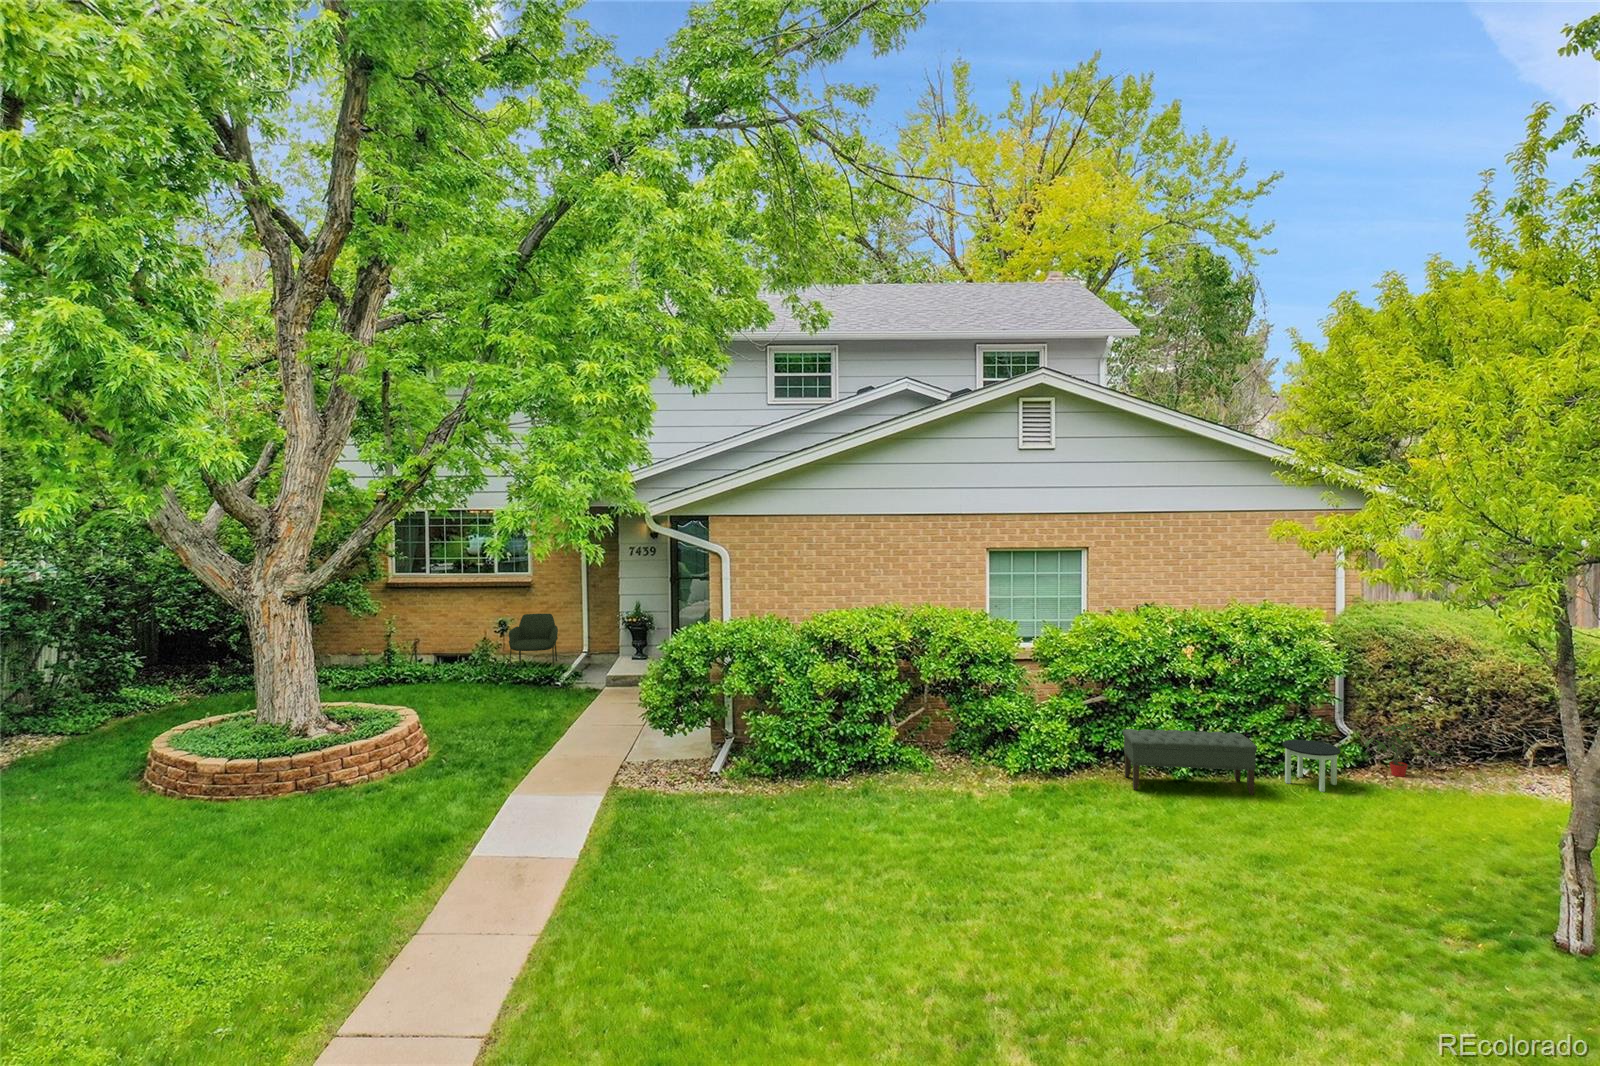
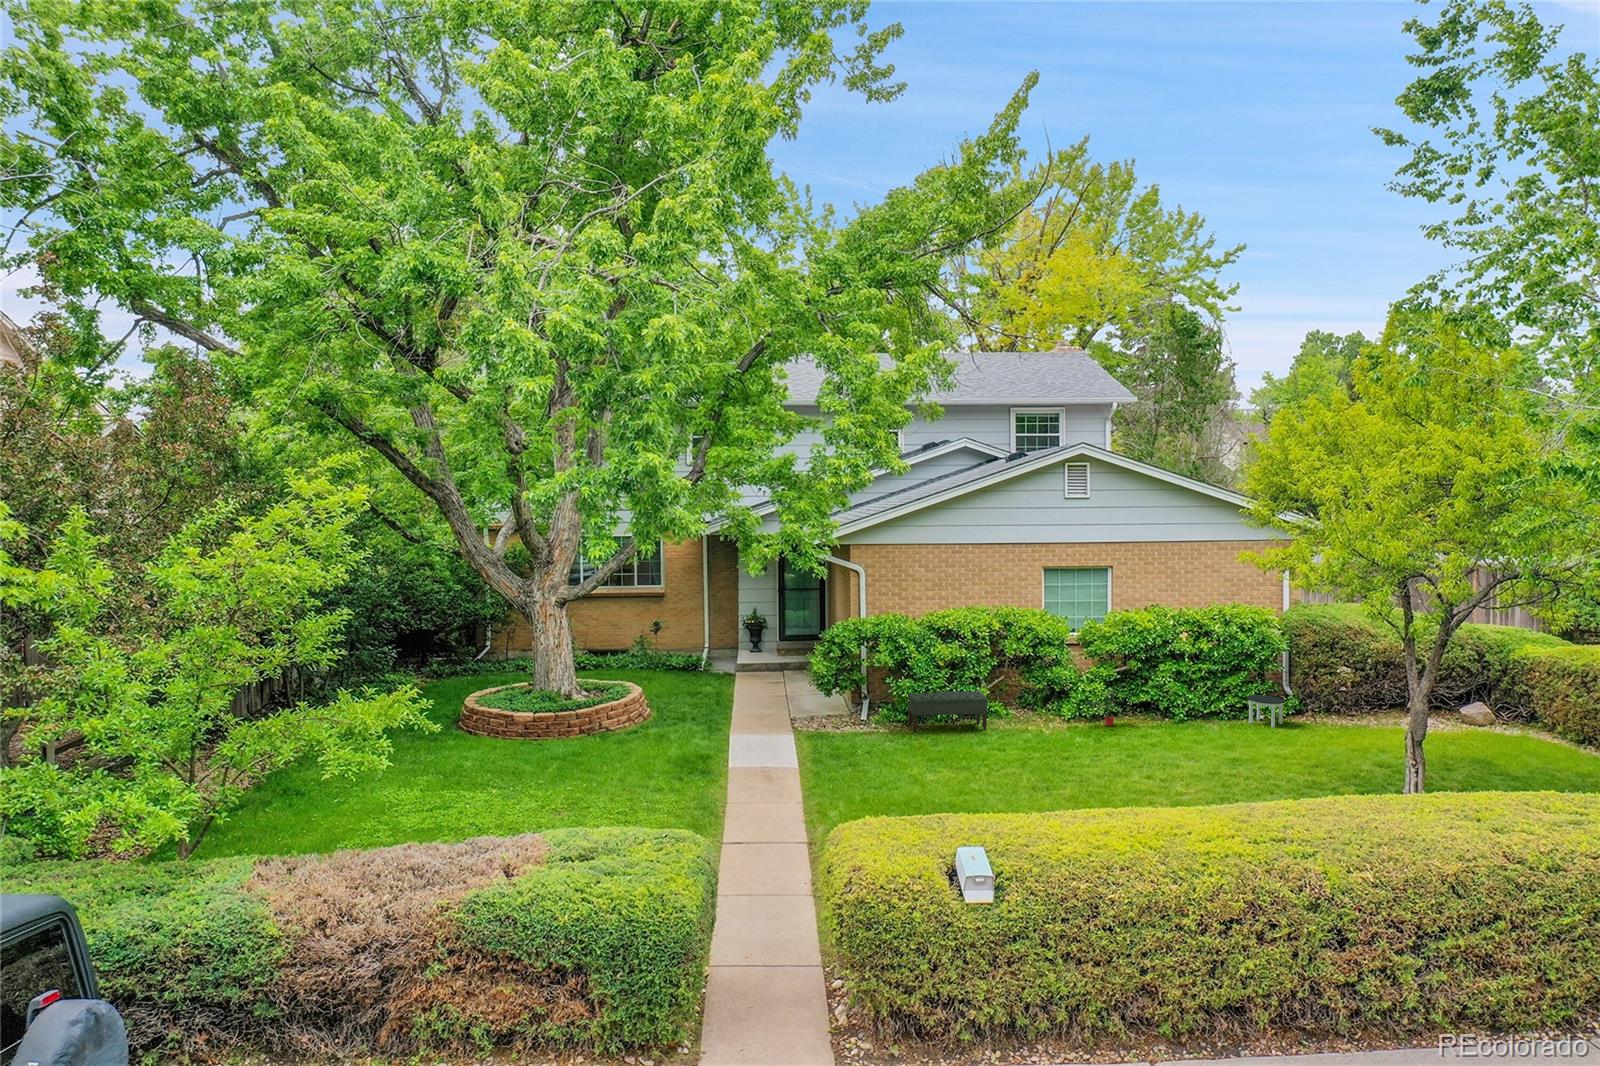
armchair: present [509,614,558,668] -> none [639,613,677,657]
potted plant: present [1365,724,1441,777] -> present [1092,691,1130,726]
bench: present [1123,729,1257,795] -> present [908,691,988,732]

